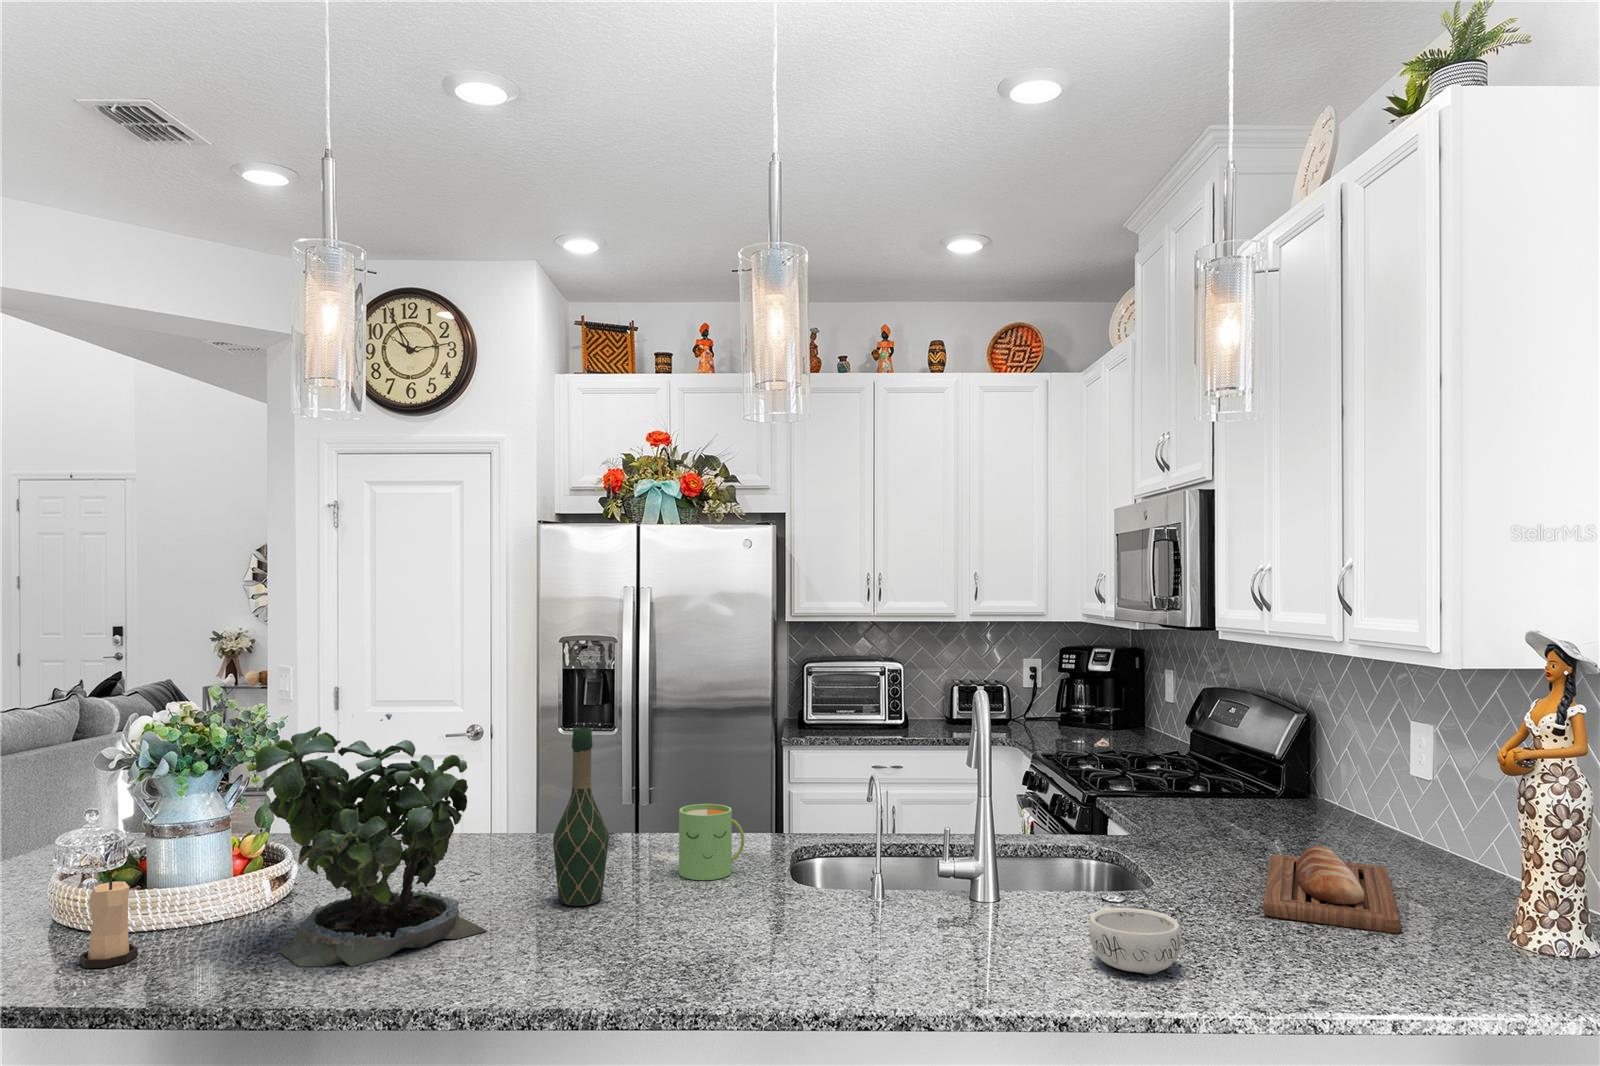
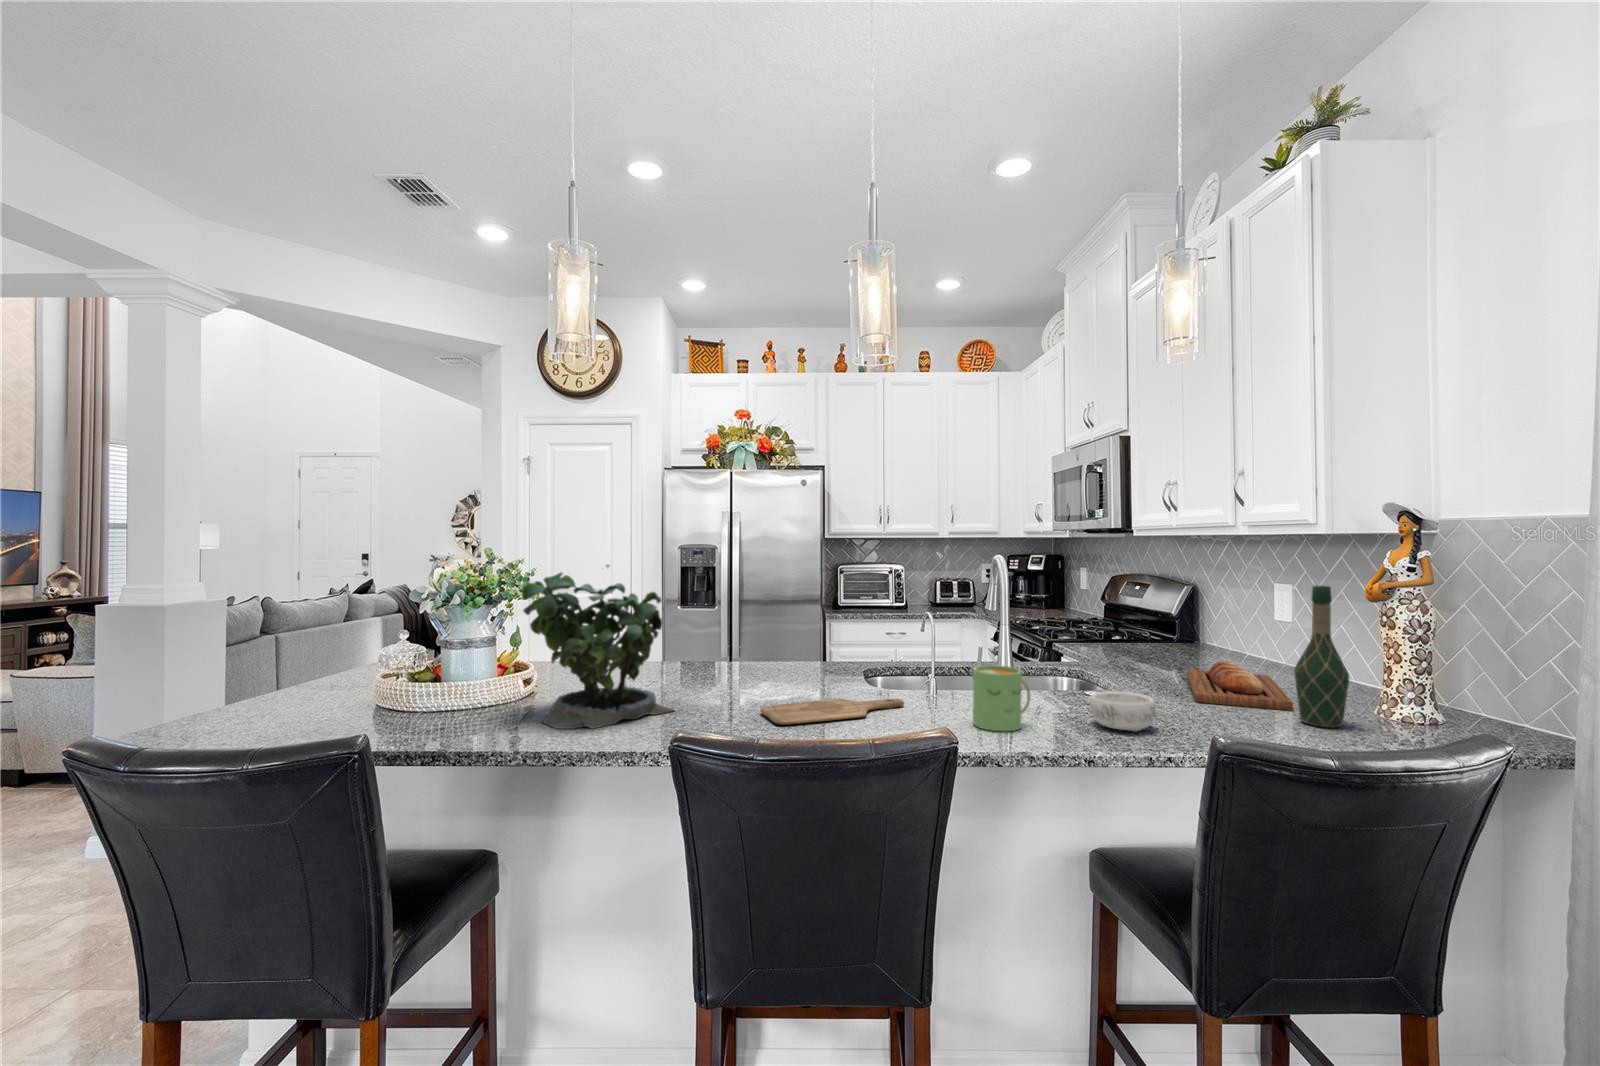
wine bottle: present [553,728,609,906] -> present [1294,586,1349,727]
mug: present [679,804,744,880] -> present [973,665,1030,731]
candle: present [79,878,138,968] -> none [408,671,445,730]
cutting board: none [610,910,829,959] -> present [760,698,904,725]

